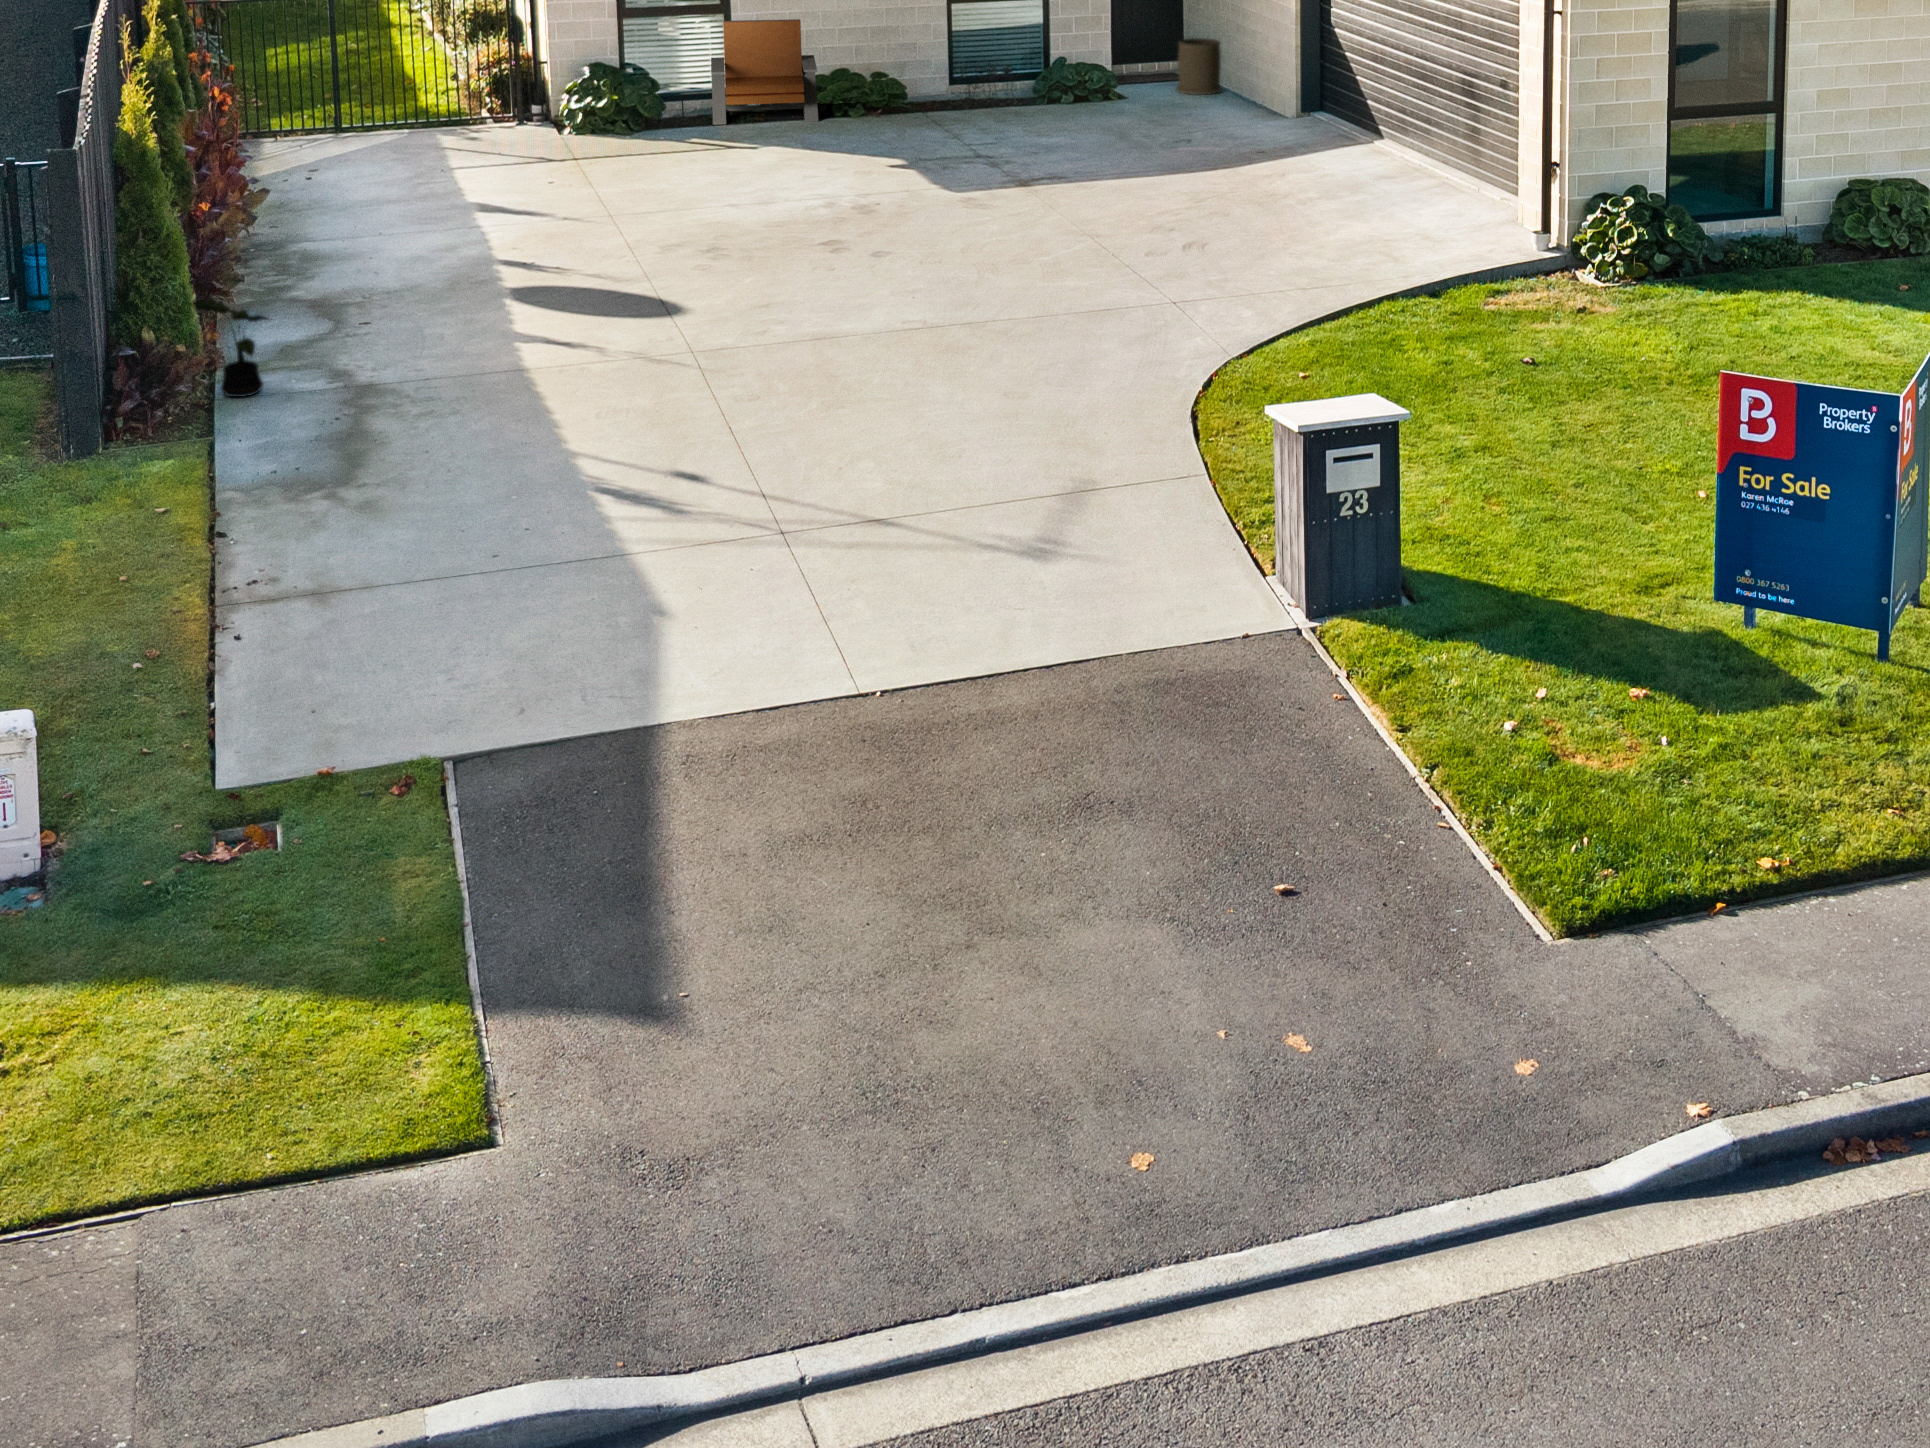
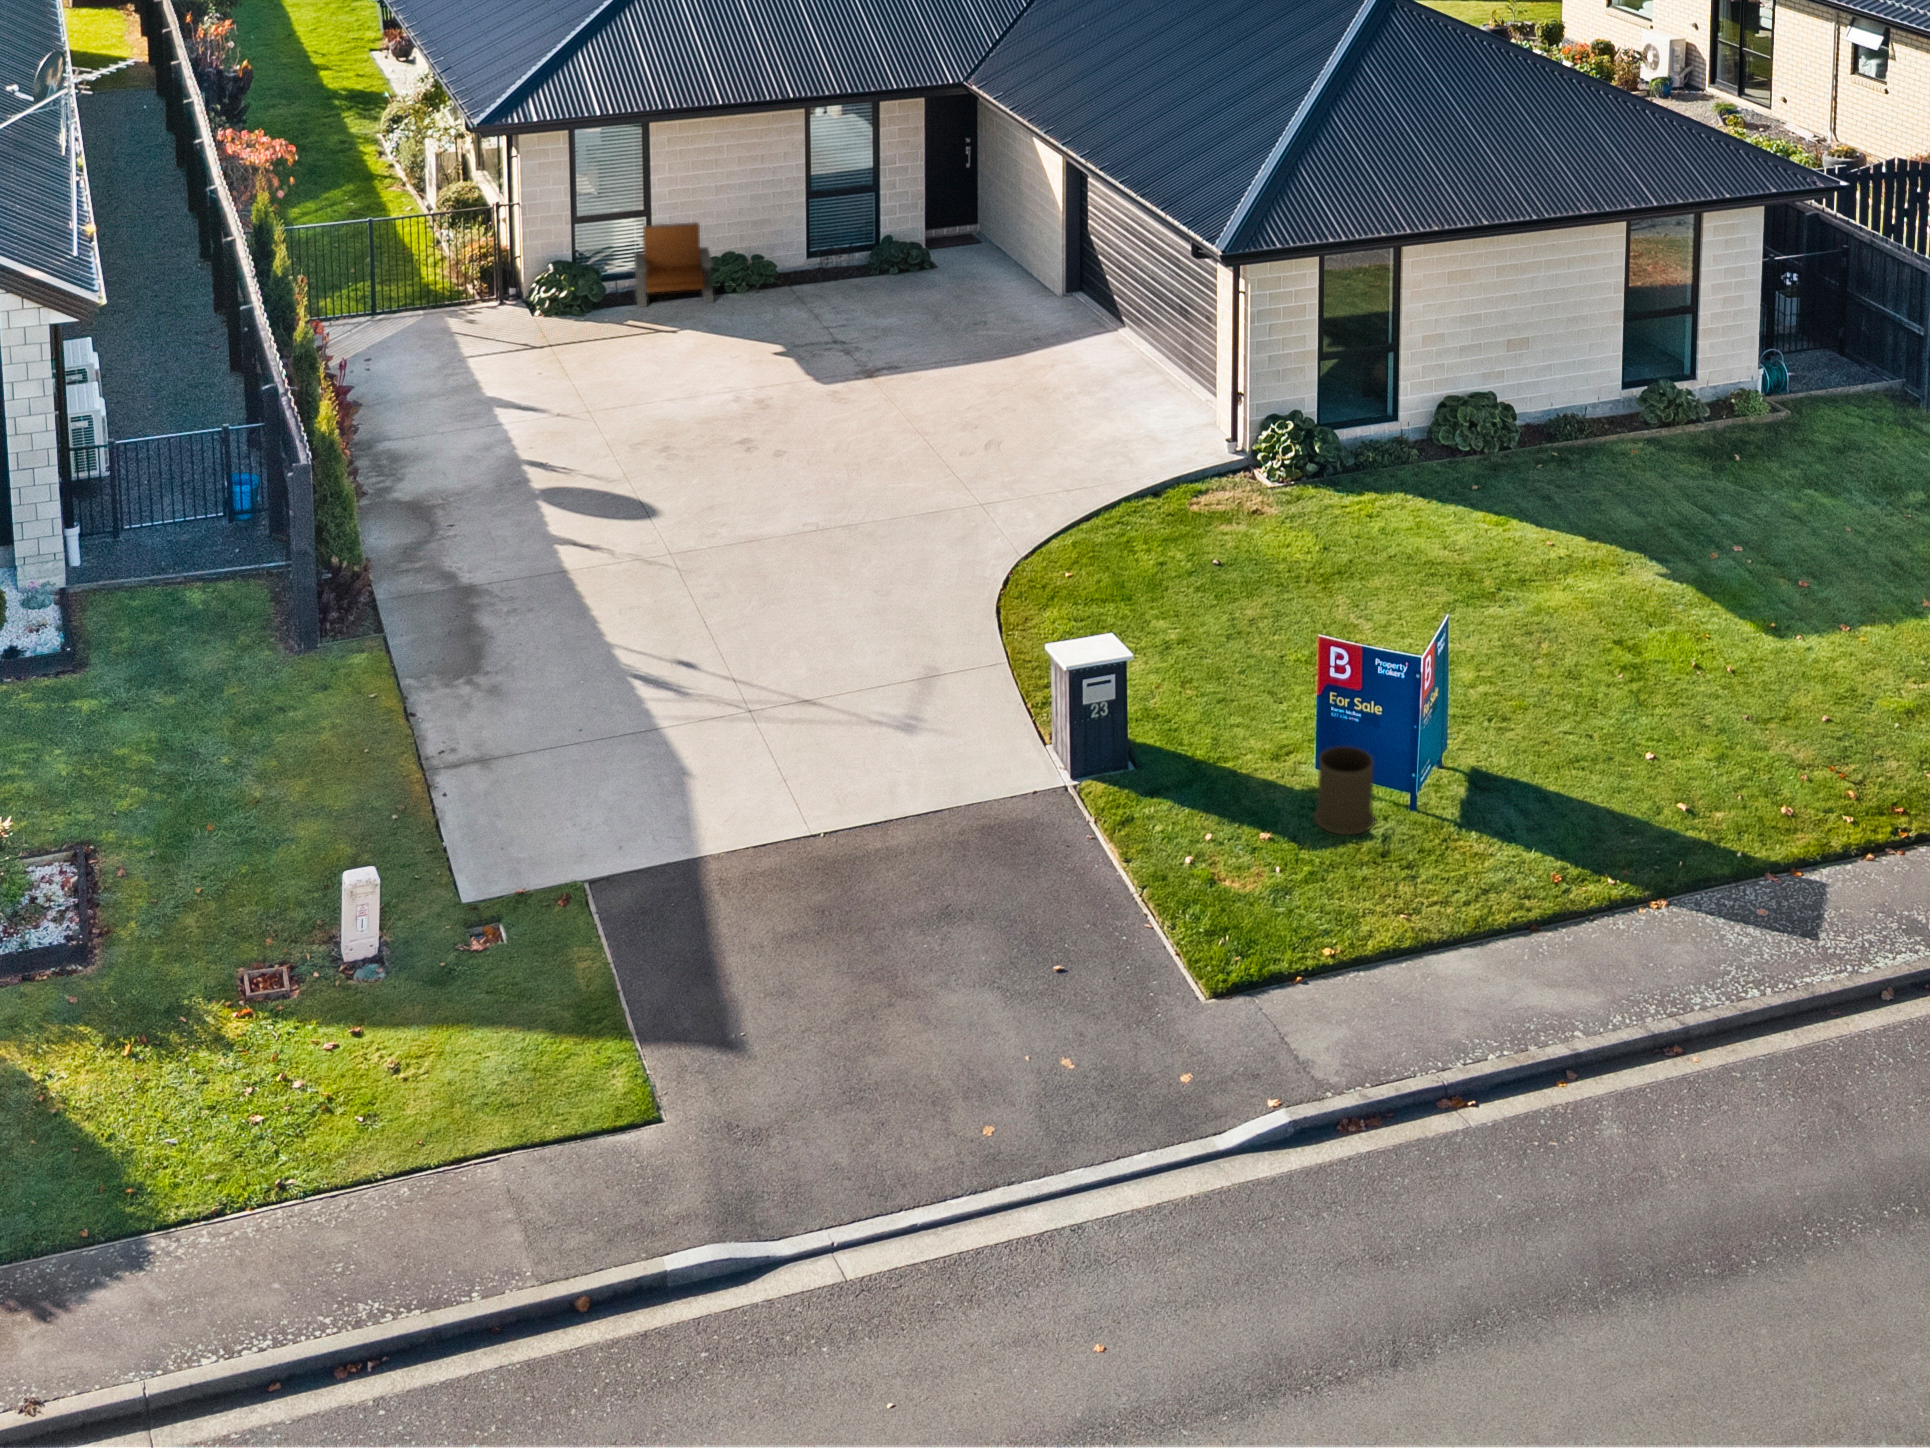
trash can: present [1176,38,1223,95] -> present [1314,746,1375,835]
potted plant: present [190,300,268,397] -> none [348,531,402,594]

